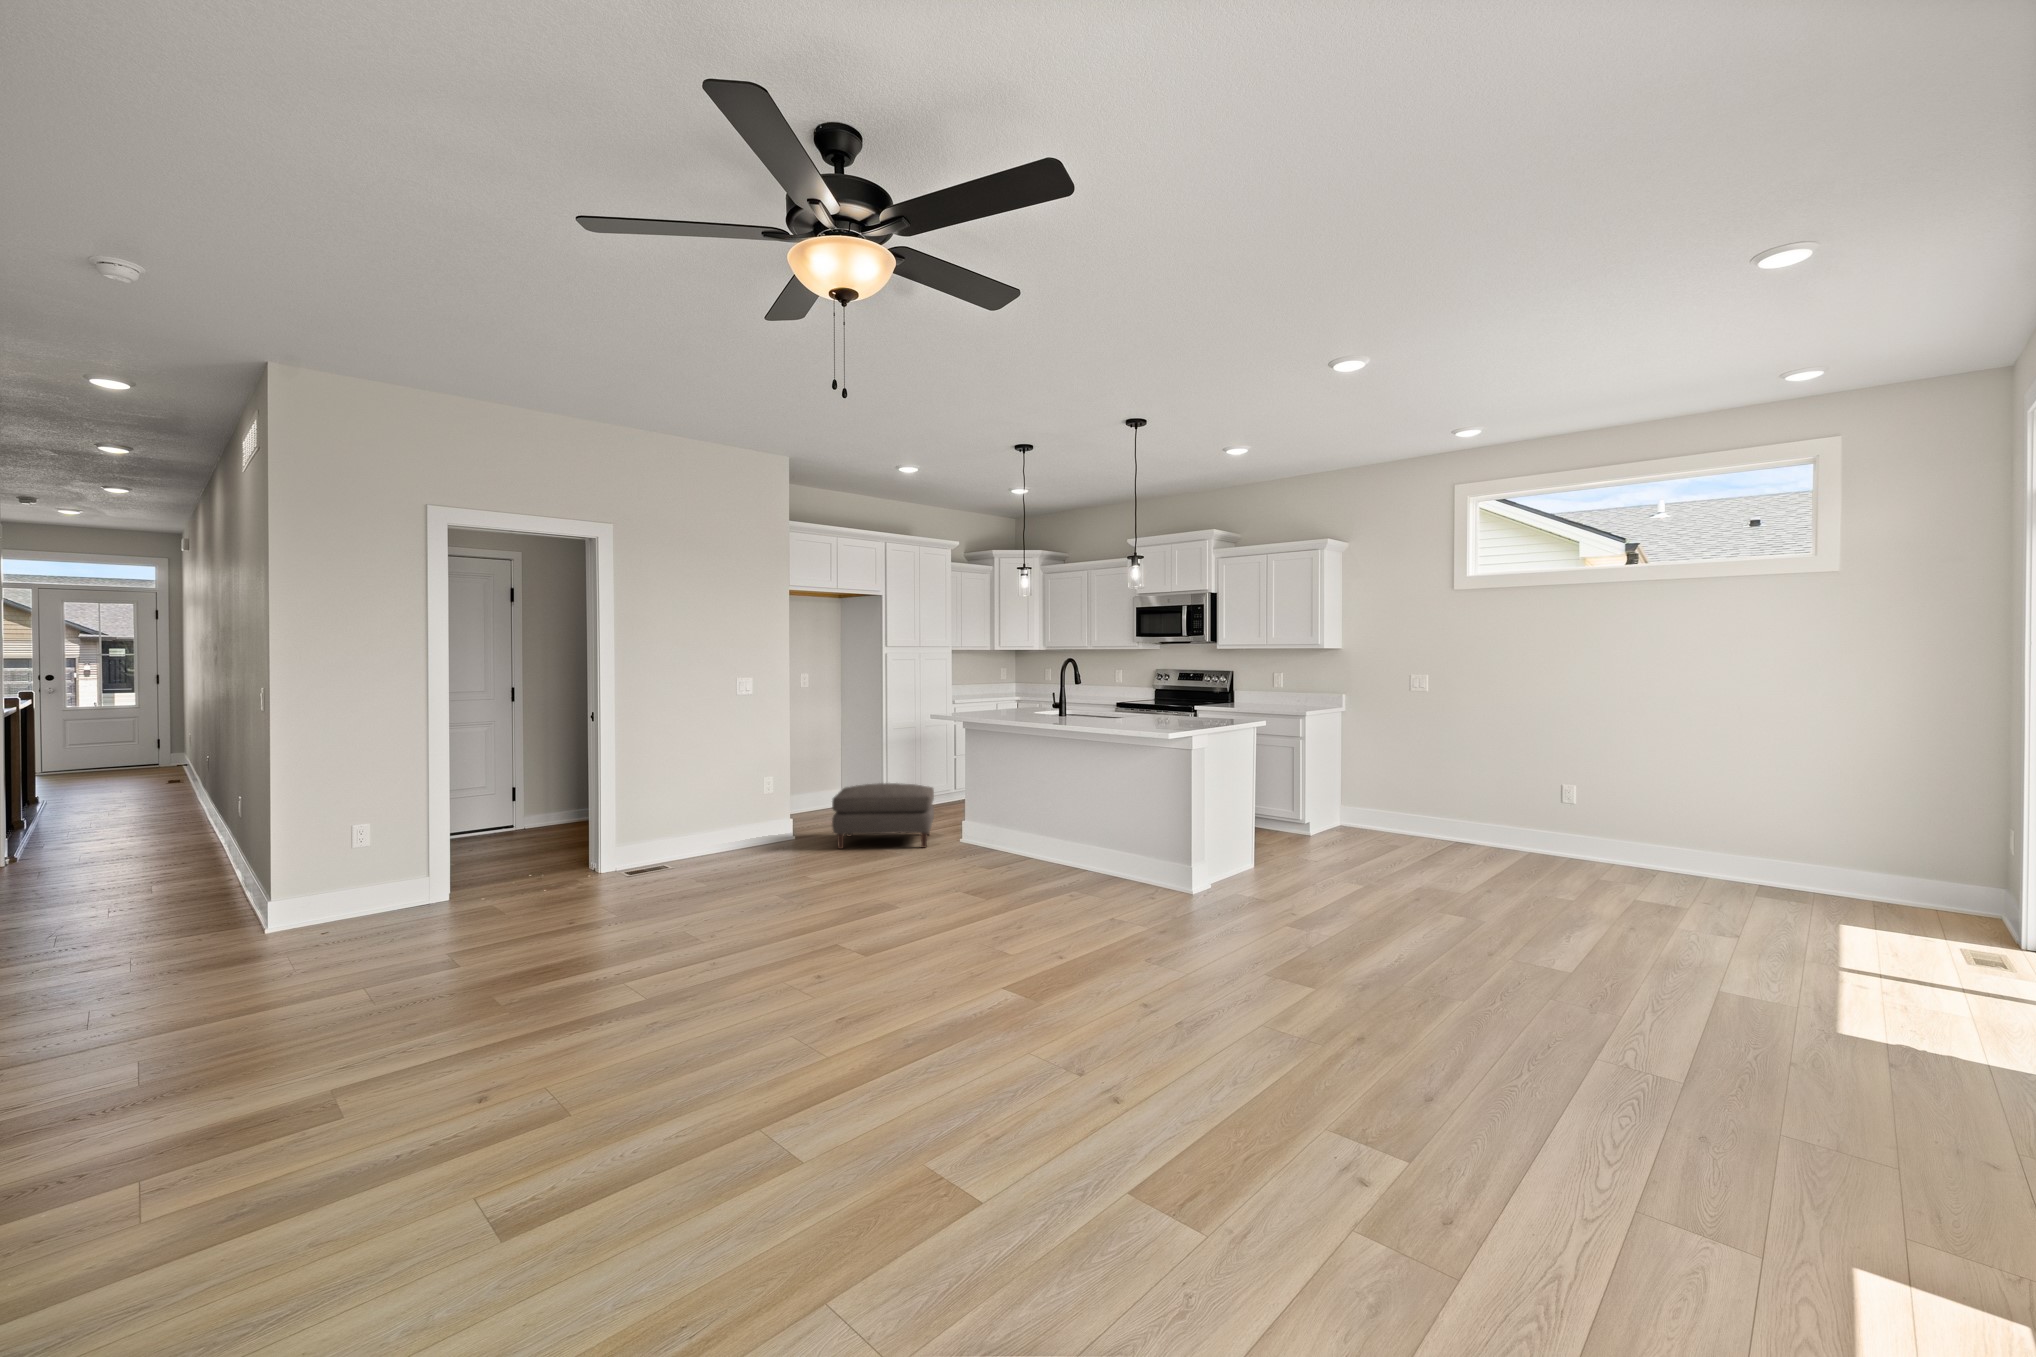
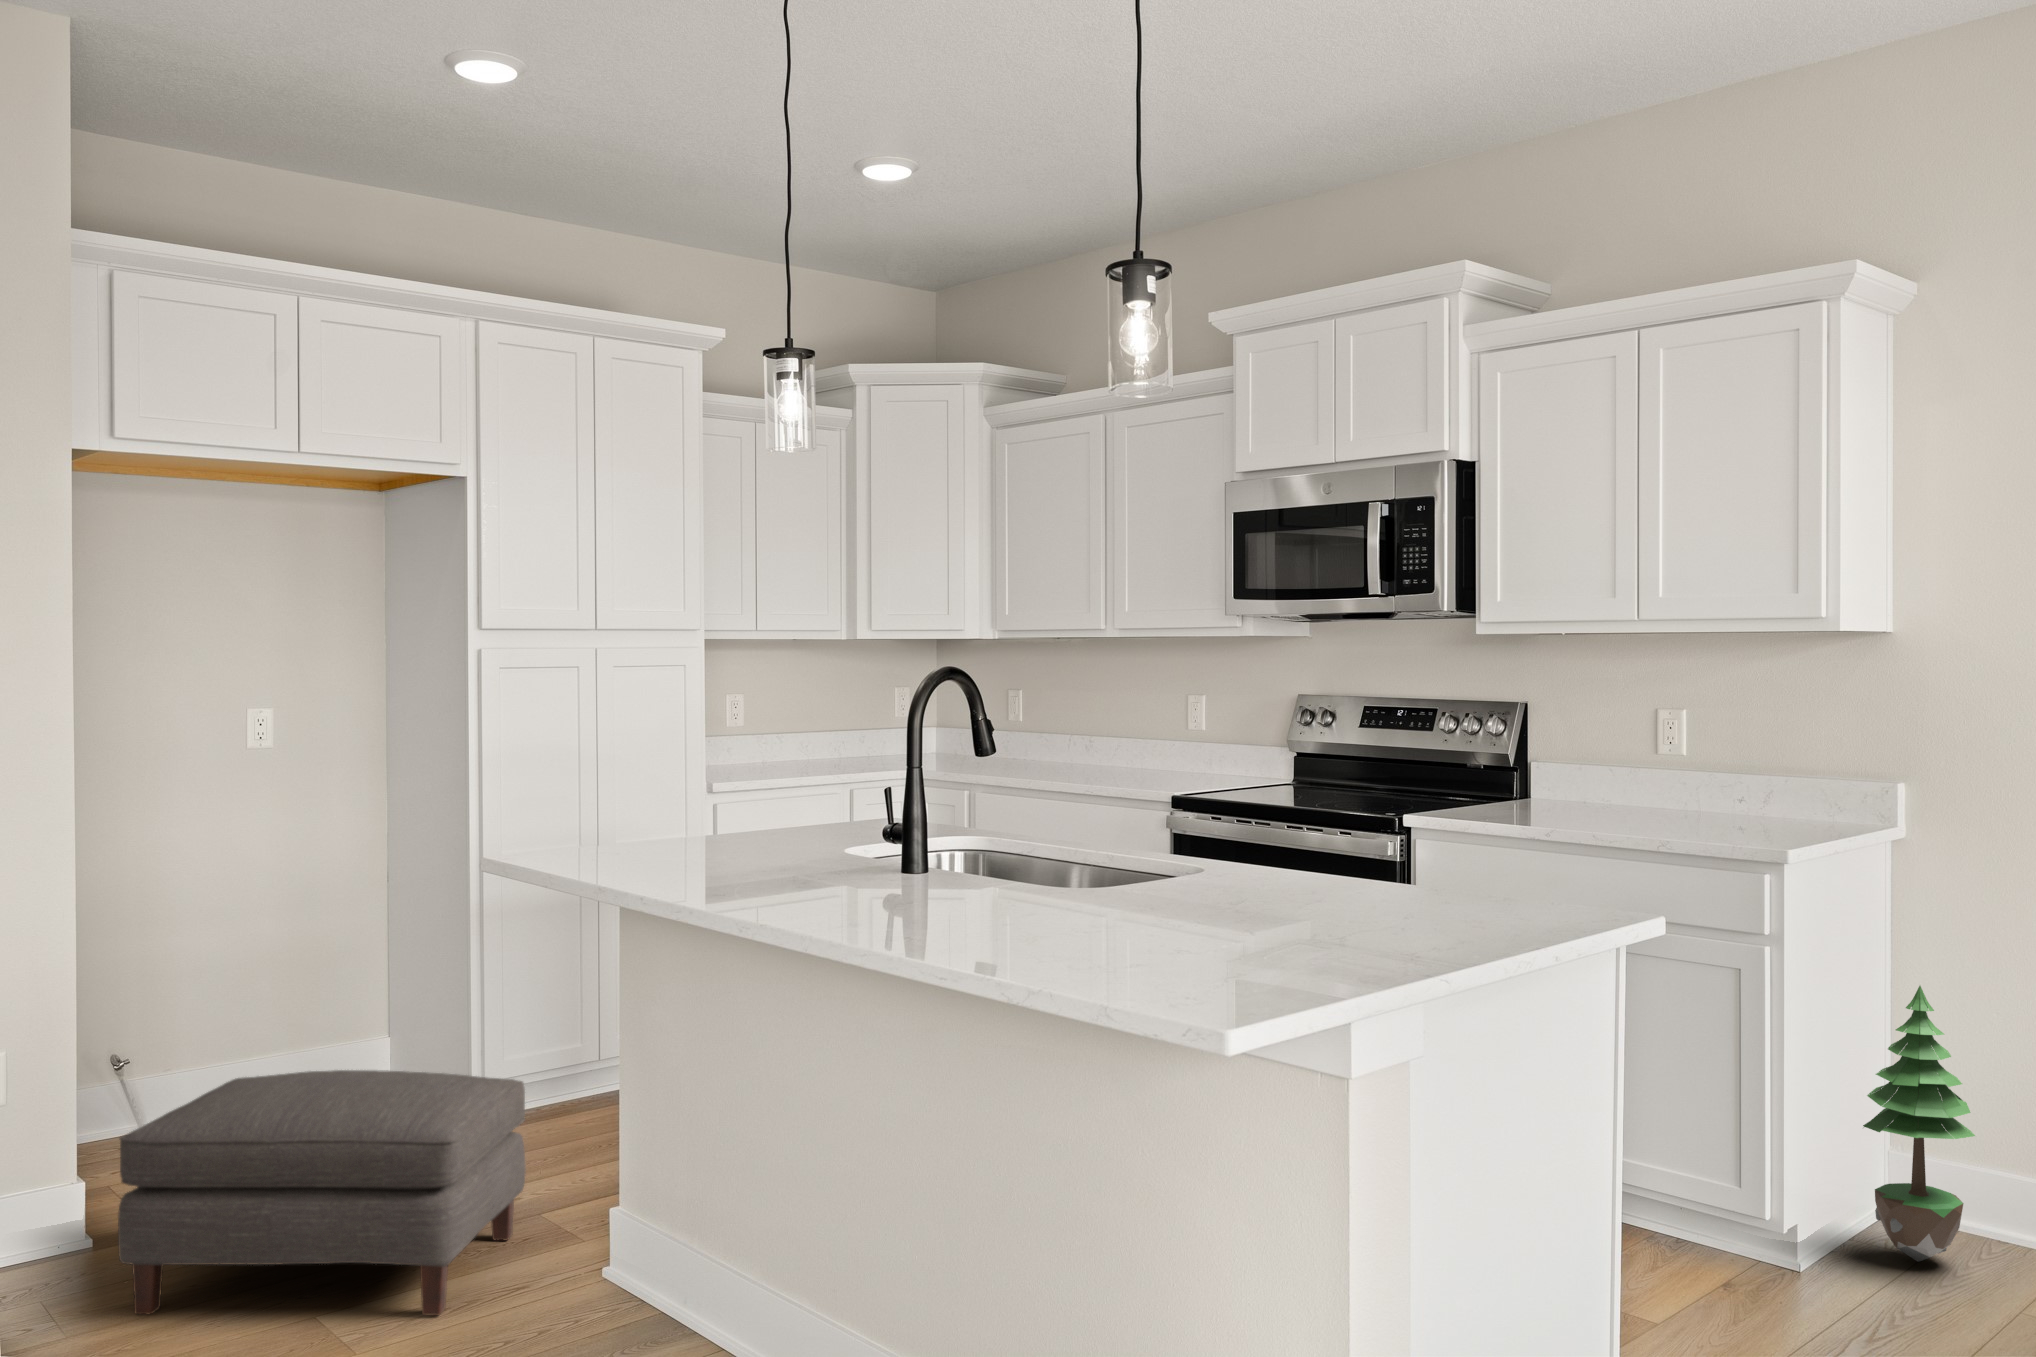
potted tree: none [1329,752,1359,832] -> present [1863,986,1975,1262]

